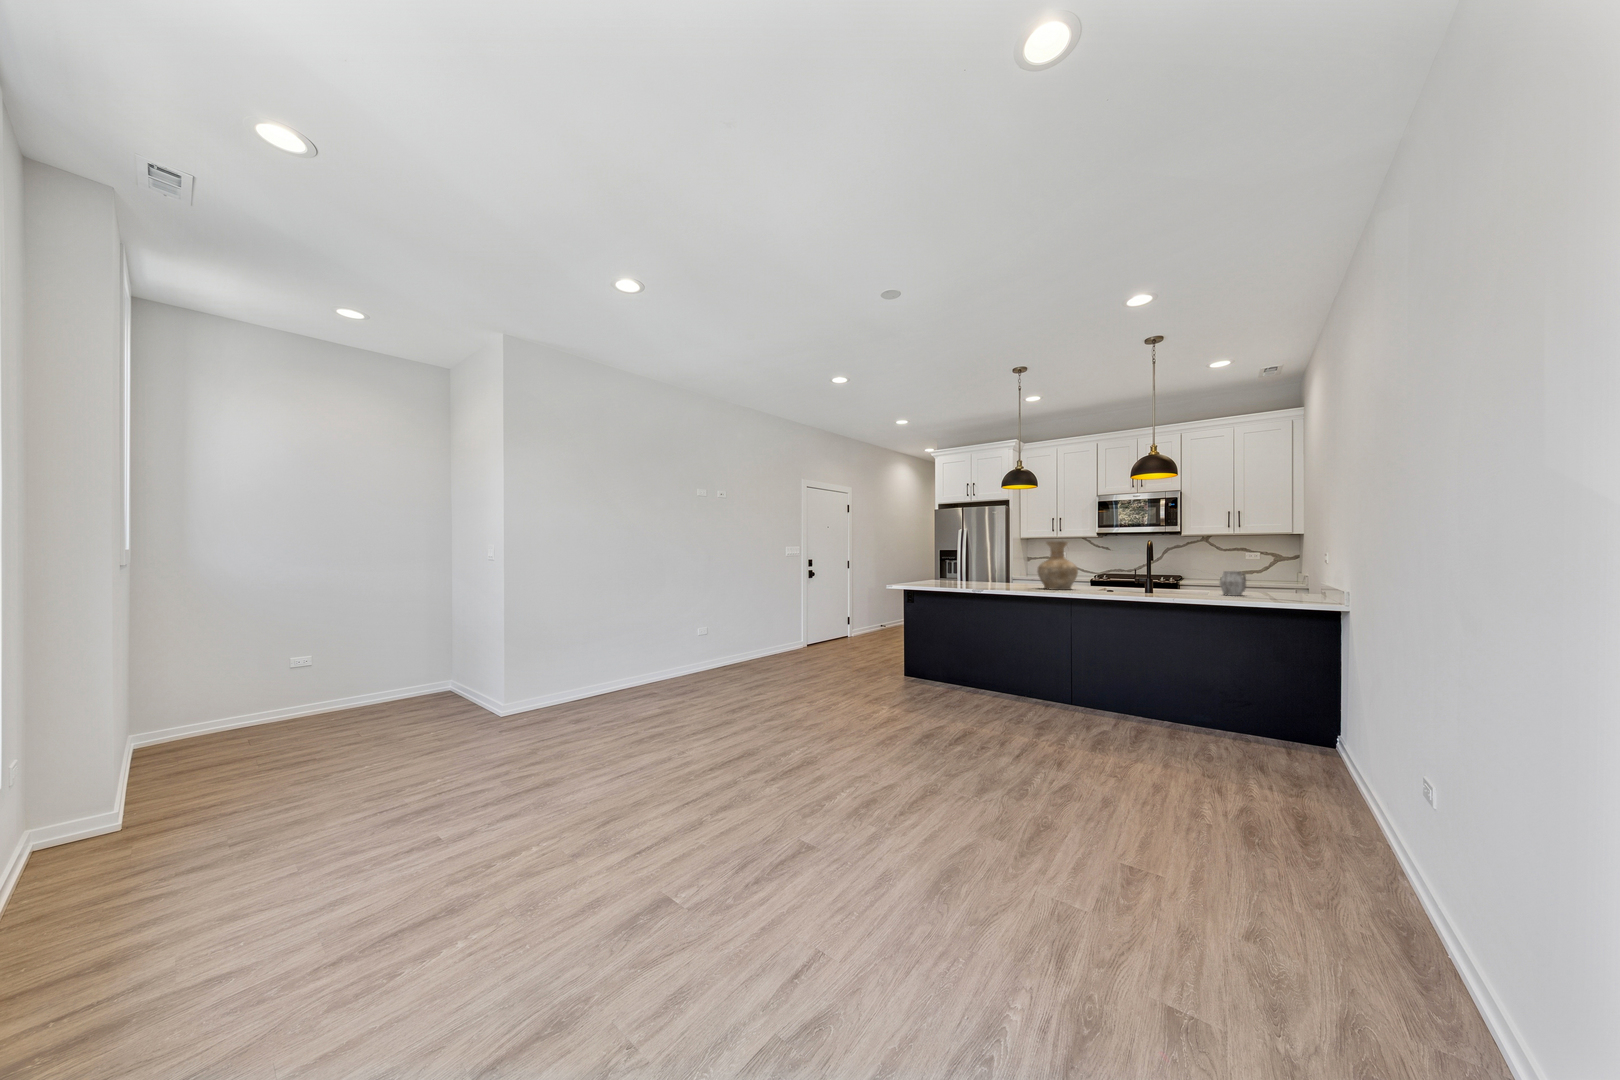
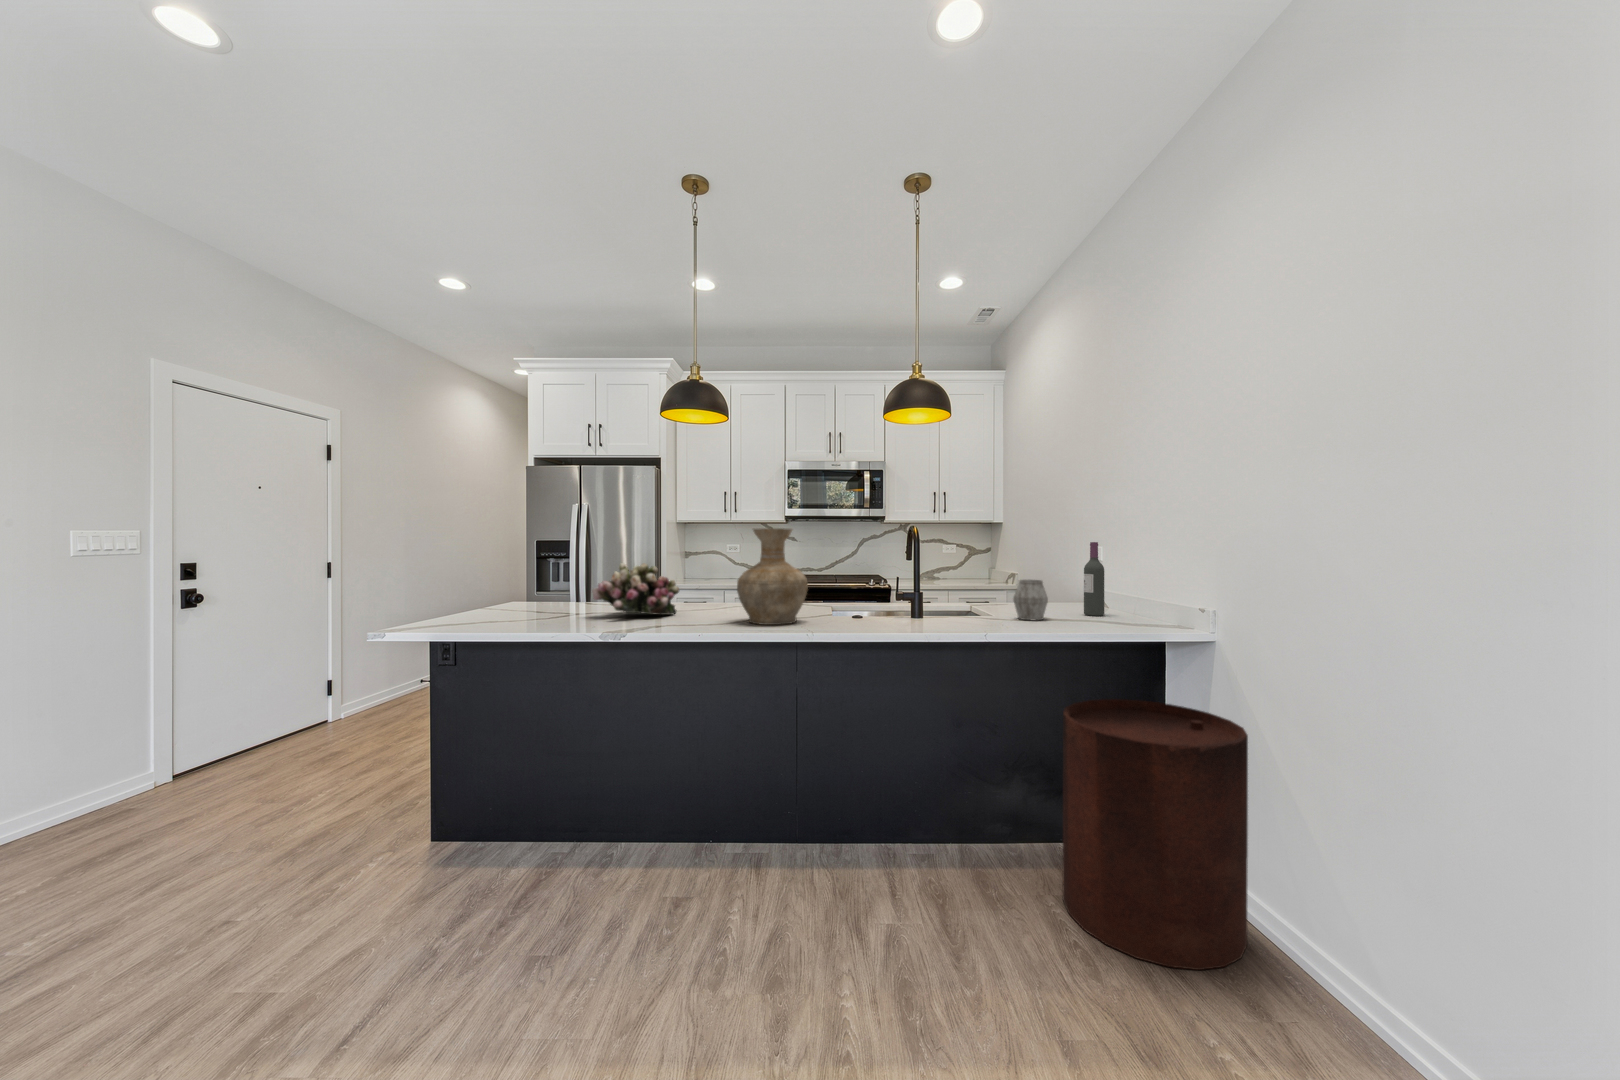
wine bottle: none [1287,548,1305,597] -> present [1084,542,1104,616]
flower arrangement: none [968,559,1011,585] -> present [592,563,679,615]
trash can: none [1222,641,1350,784] -> present [1063,699,1248,970]

